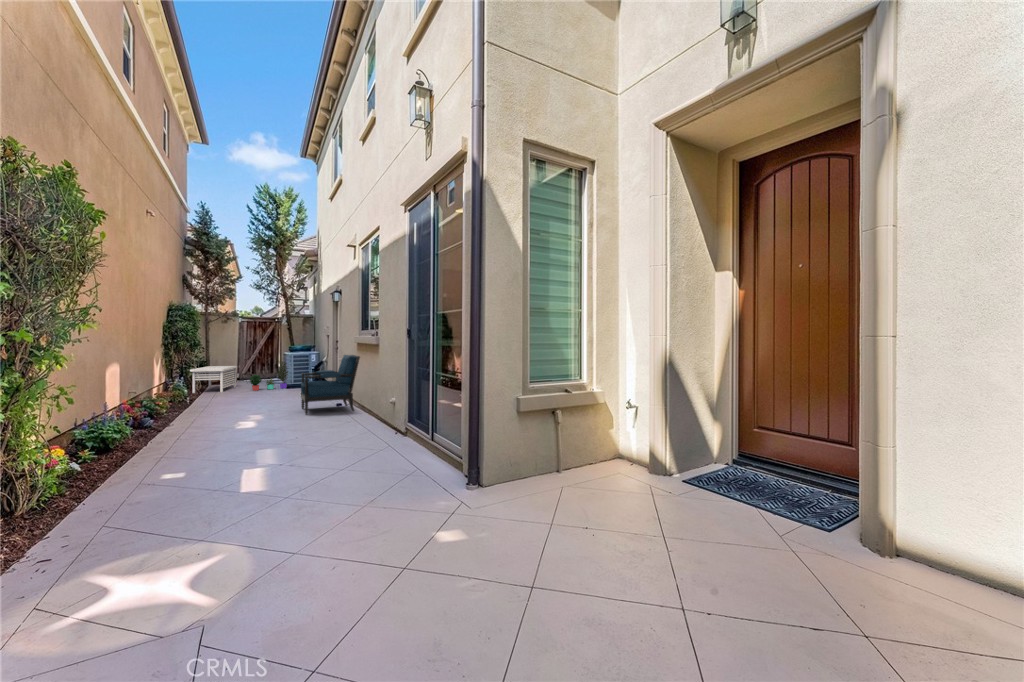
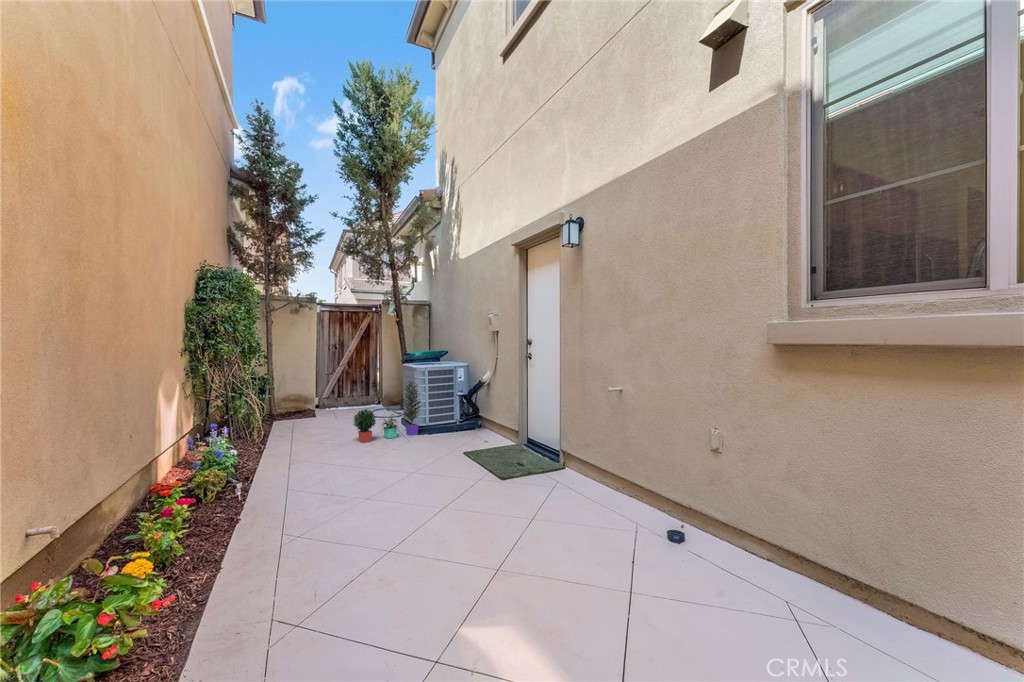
chair: present [301,355,360,414] -> none [574,378,800,622]
storage bench: present [190,366,237,393] -> none [241,389,324,451]

